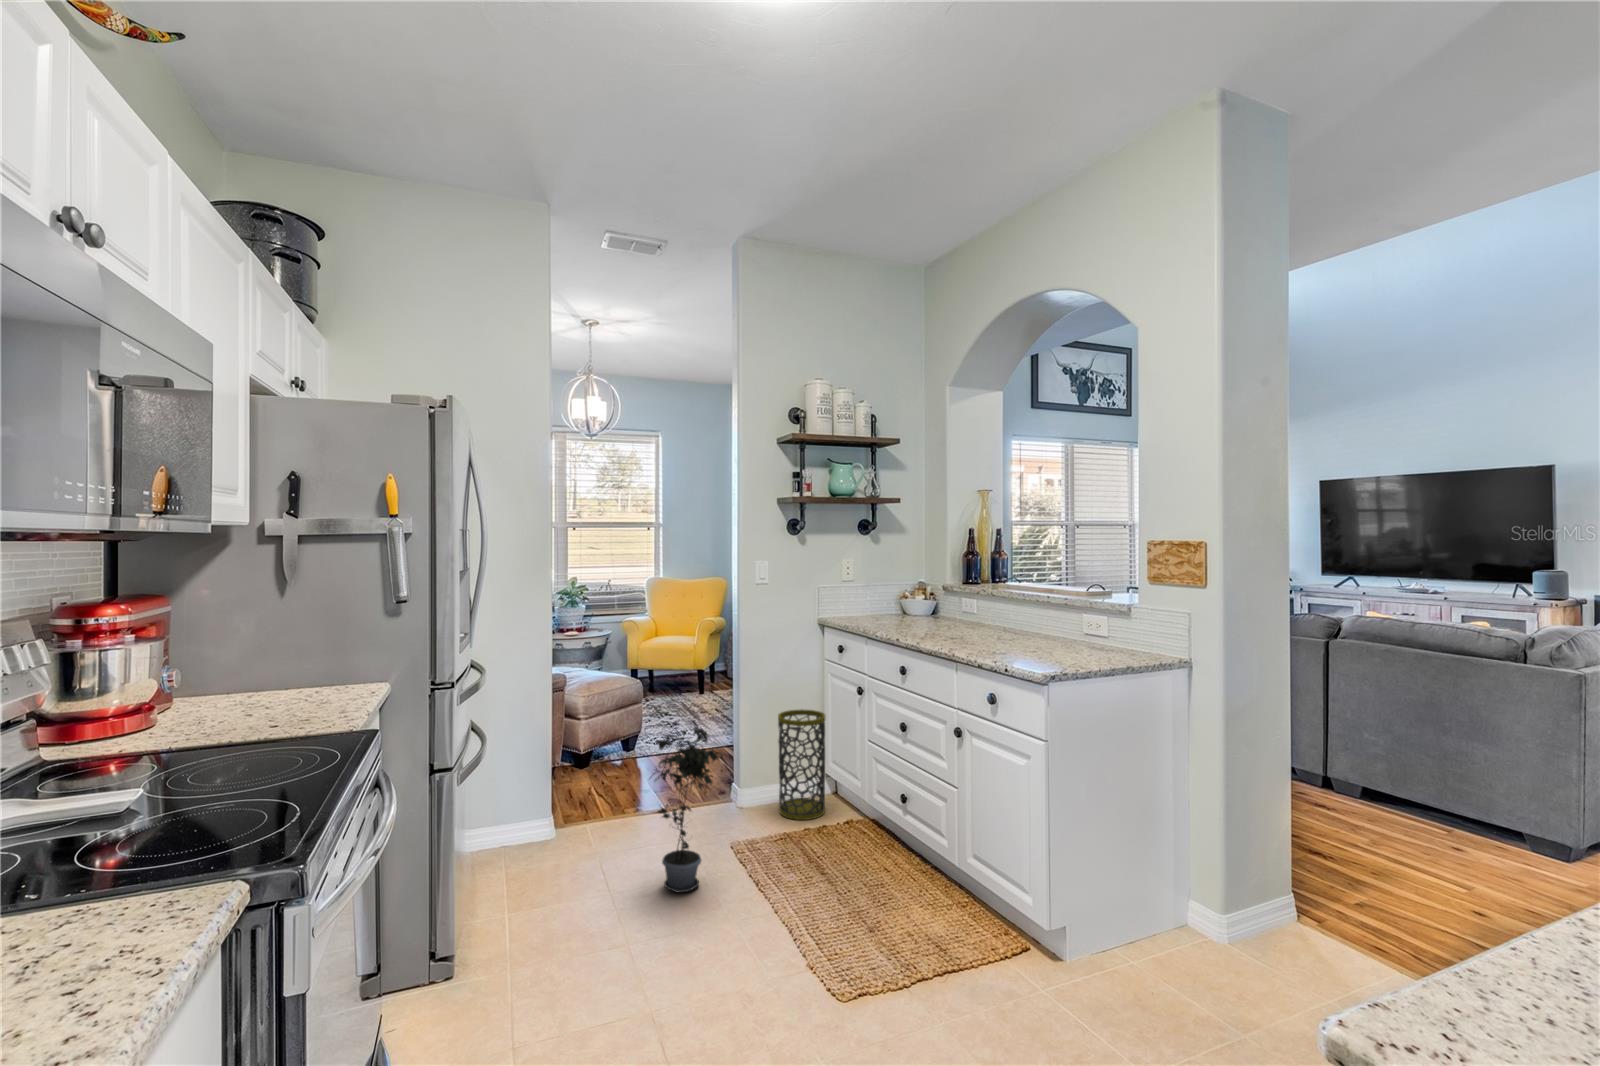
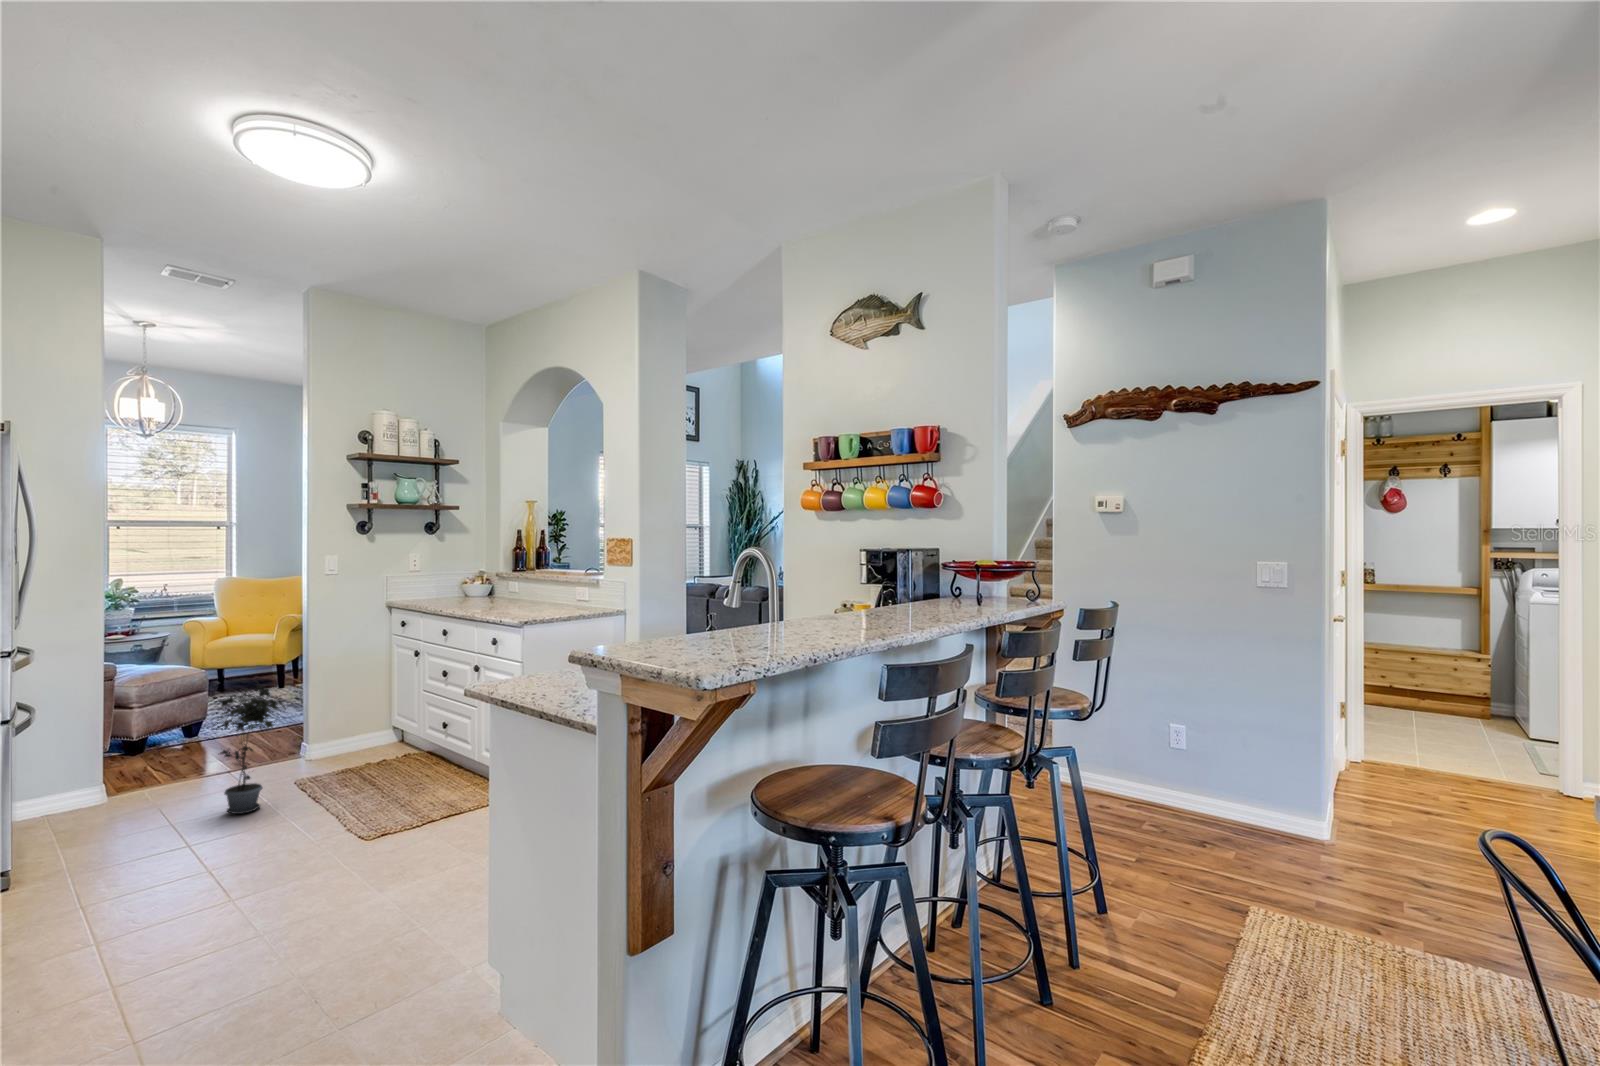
trash can: present [778,709,825,820] -> none [345,675,389,761]

